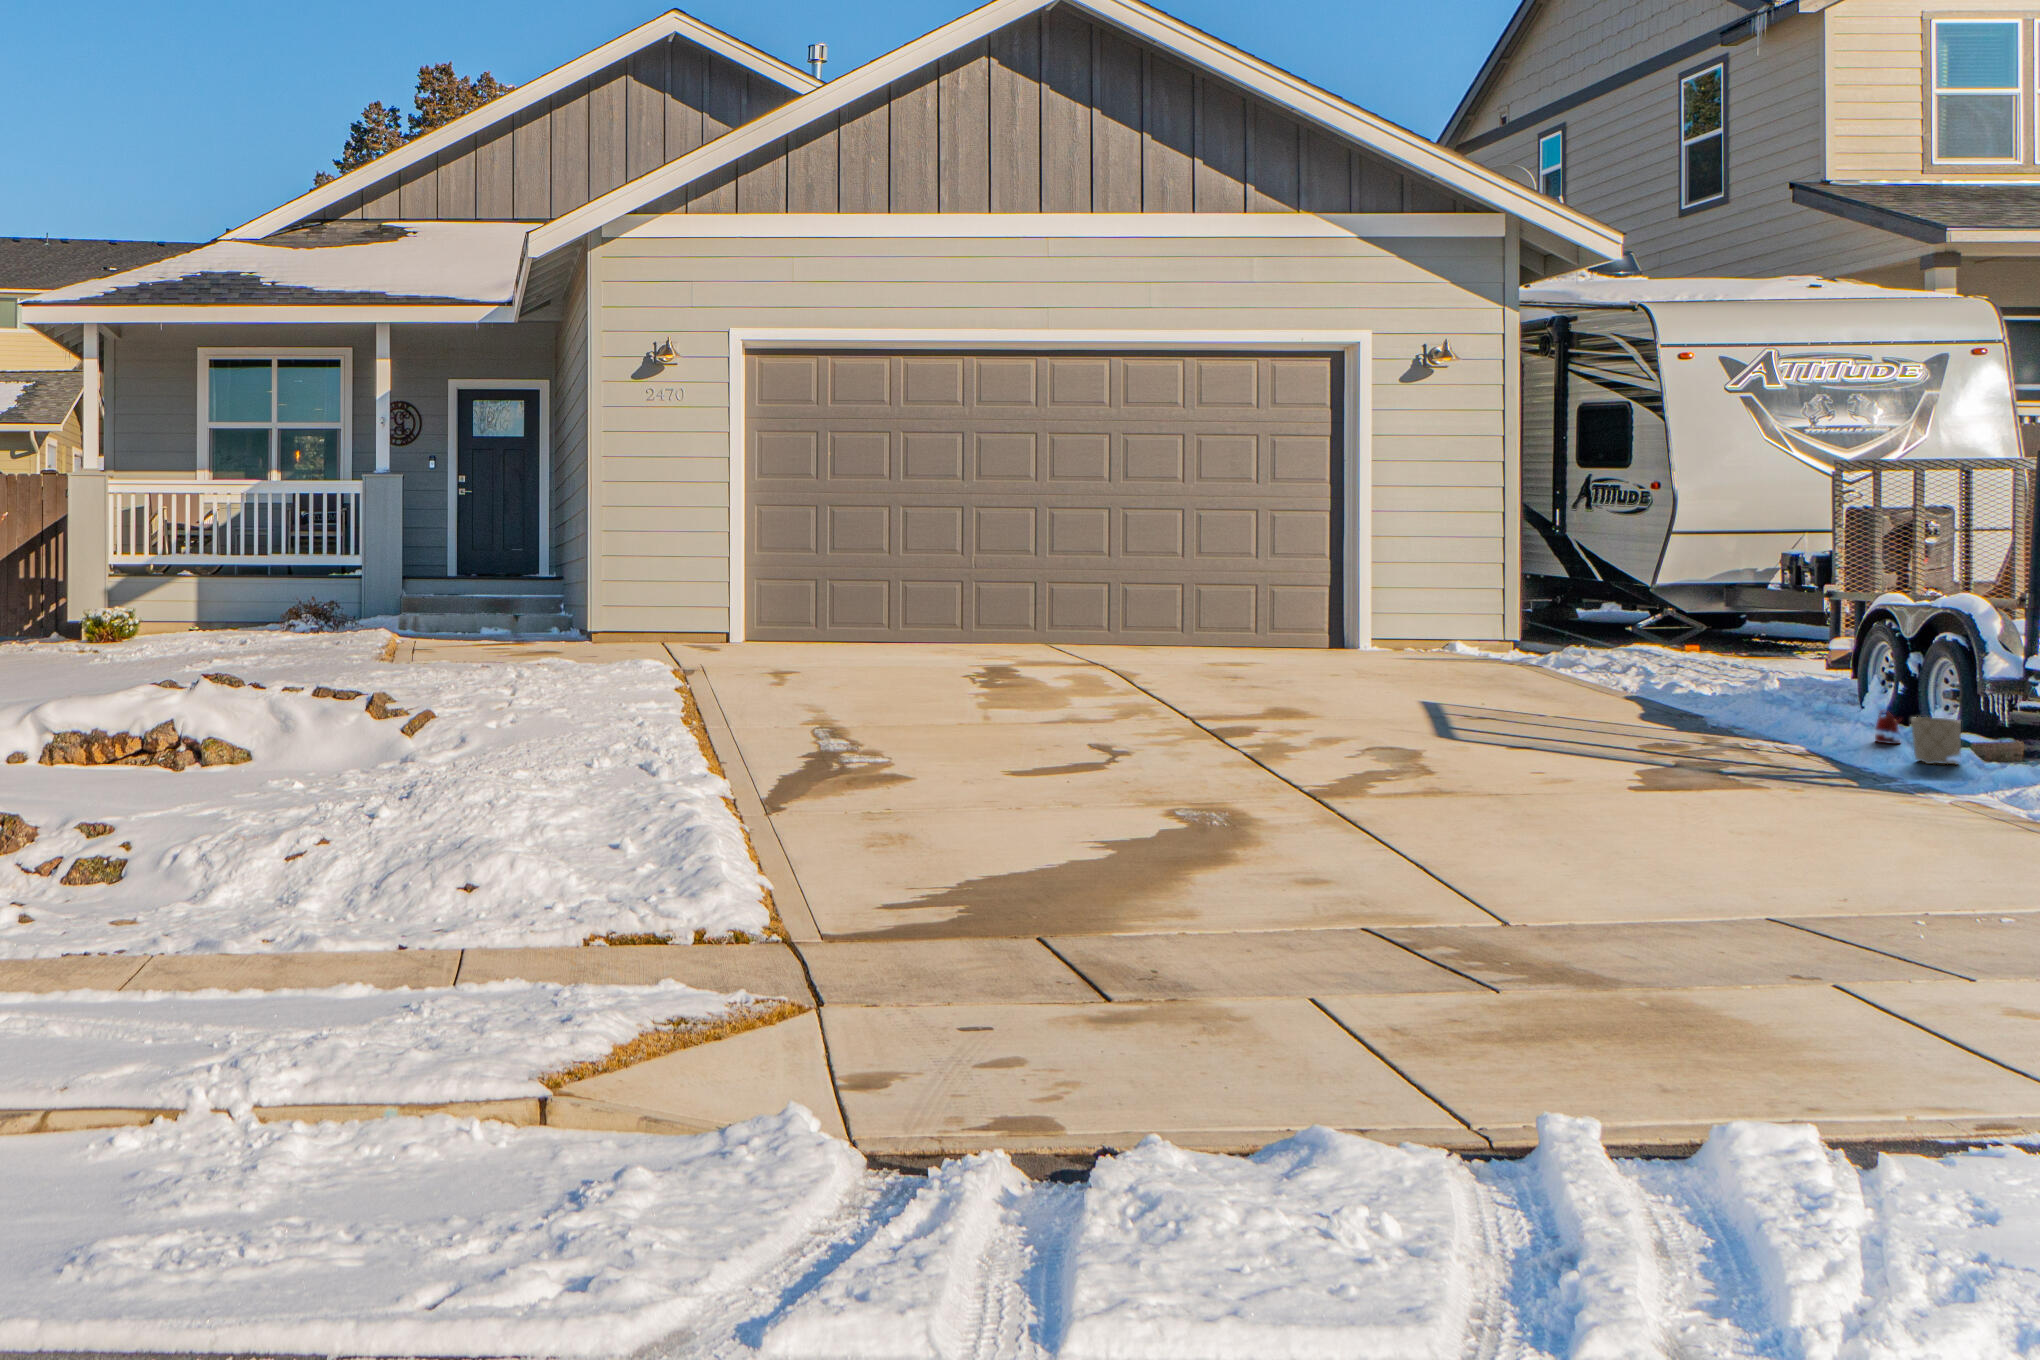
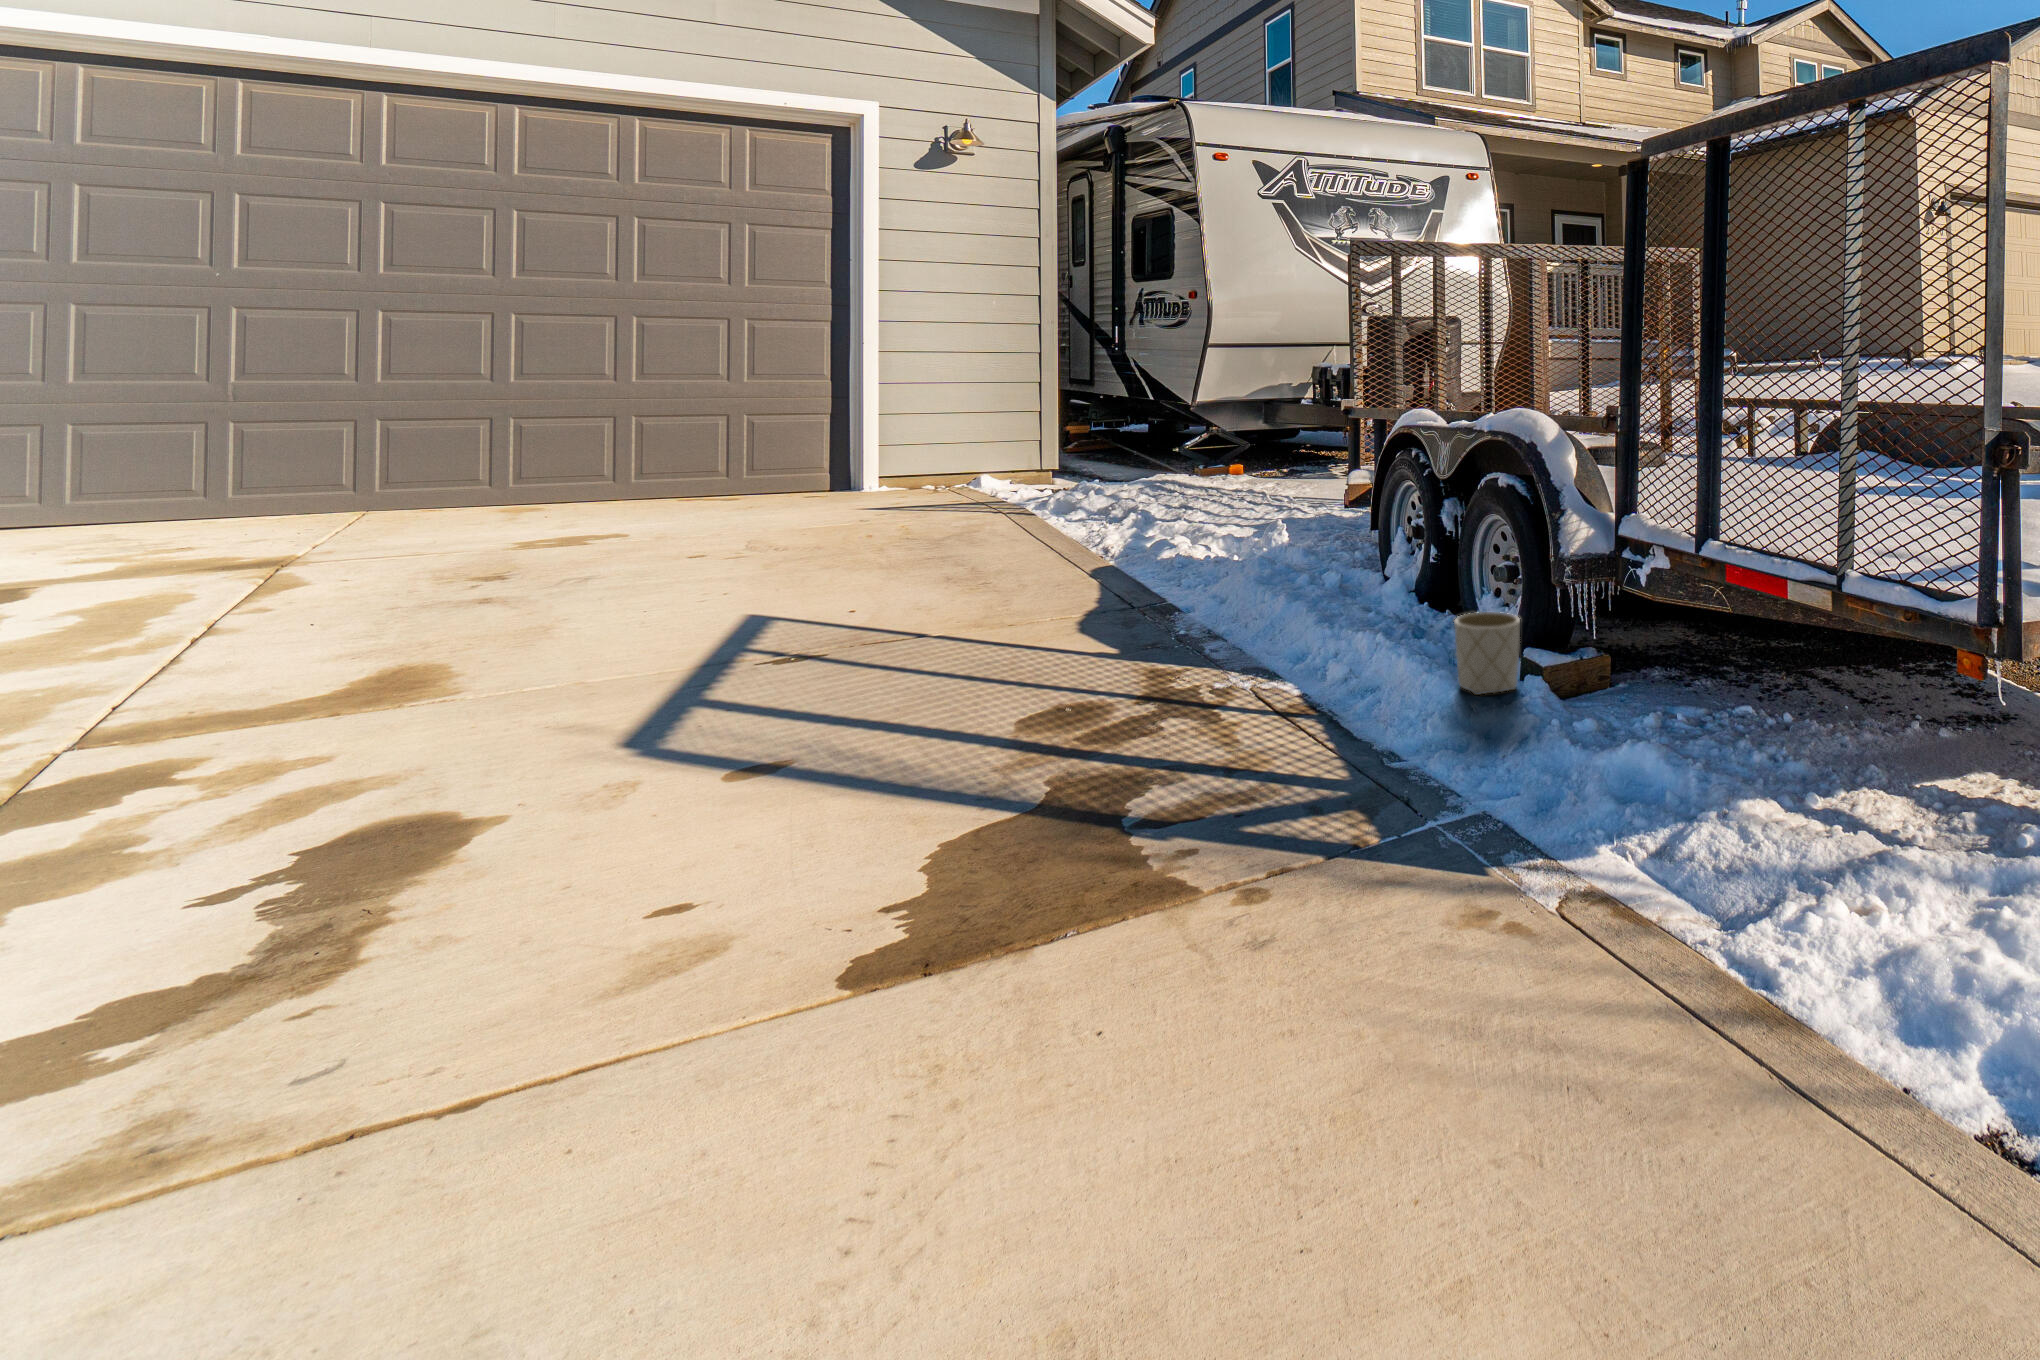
watering can: present [1875,712,1900,744] -> none [1401,585,1436,638]

